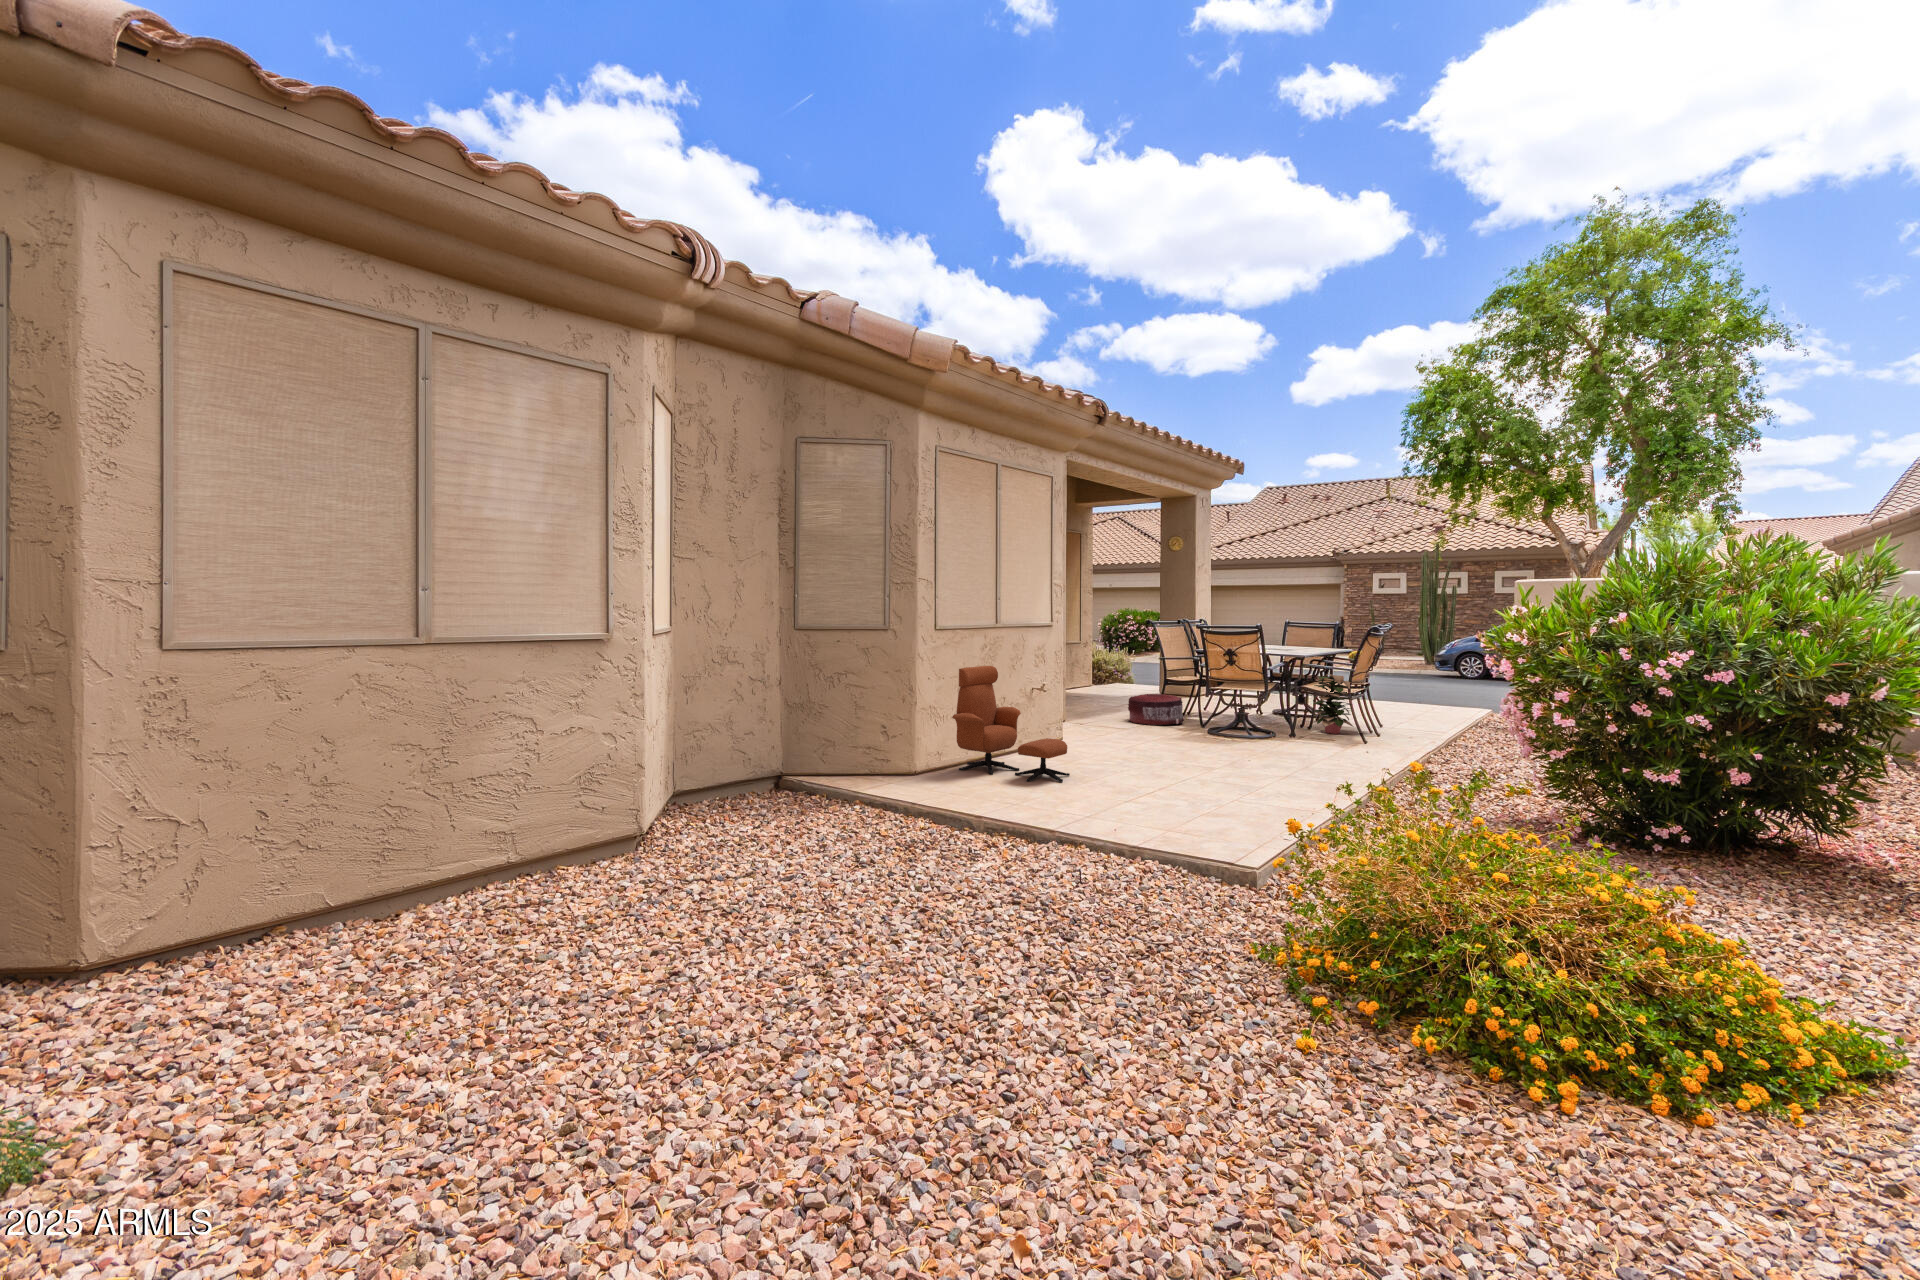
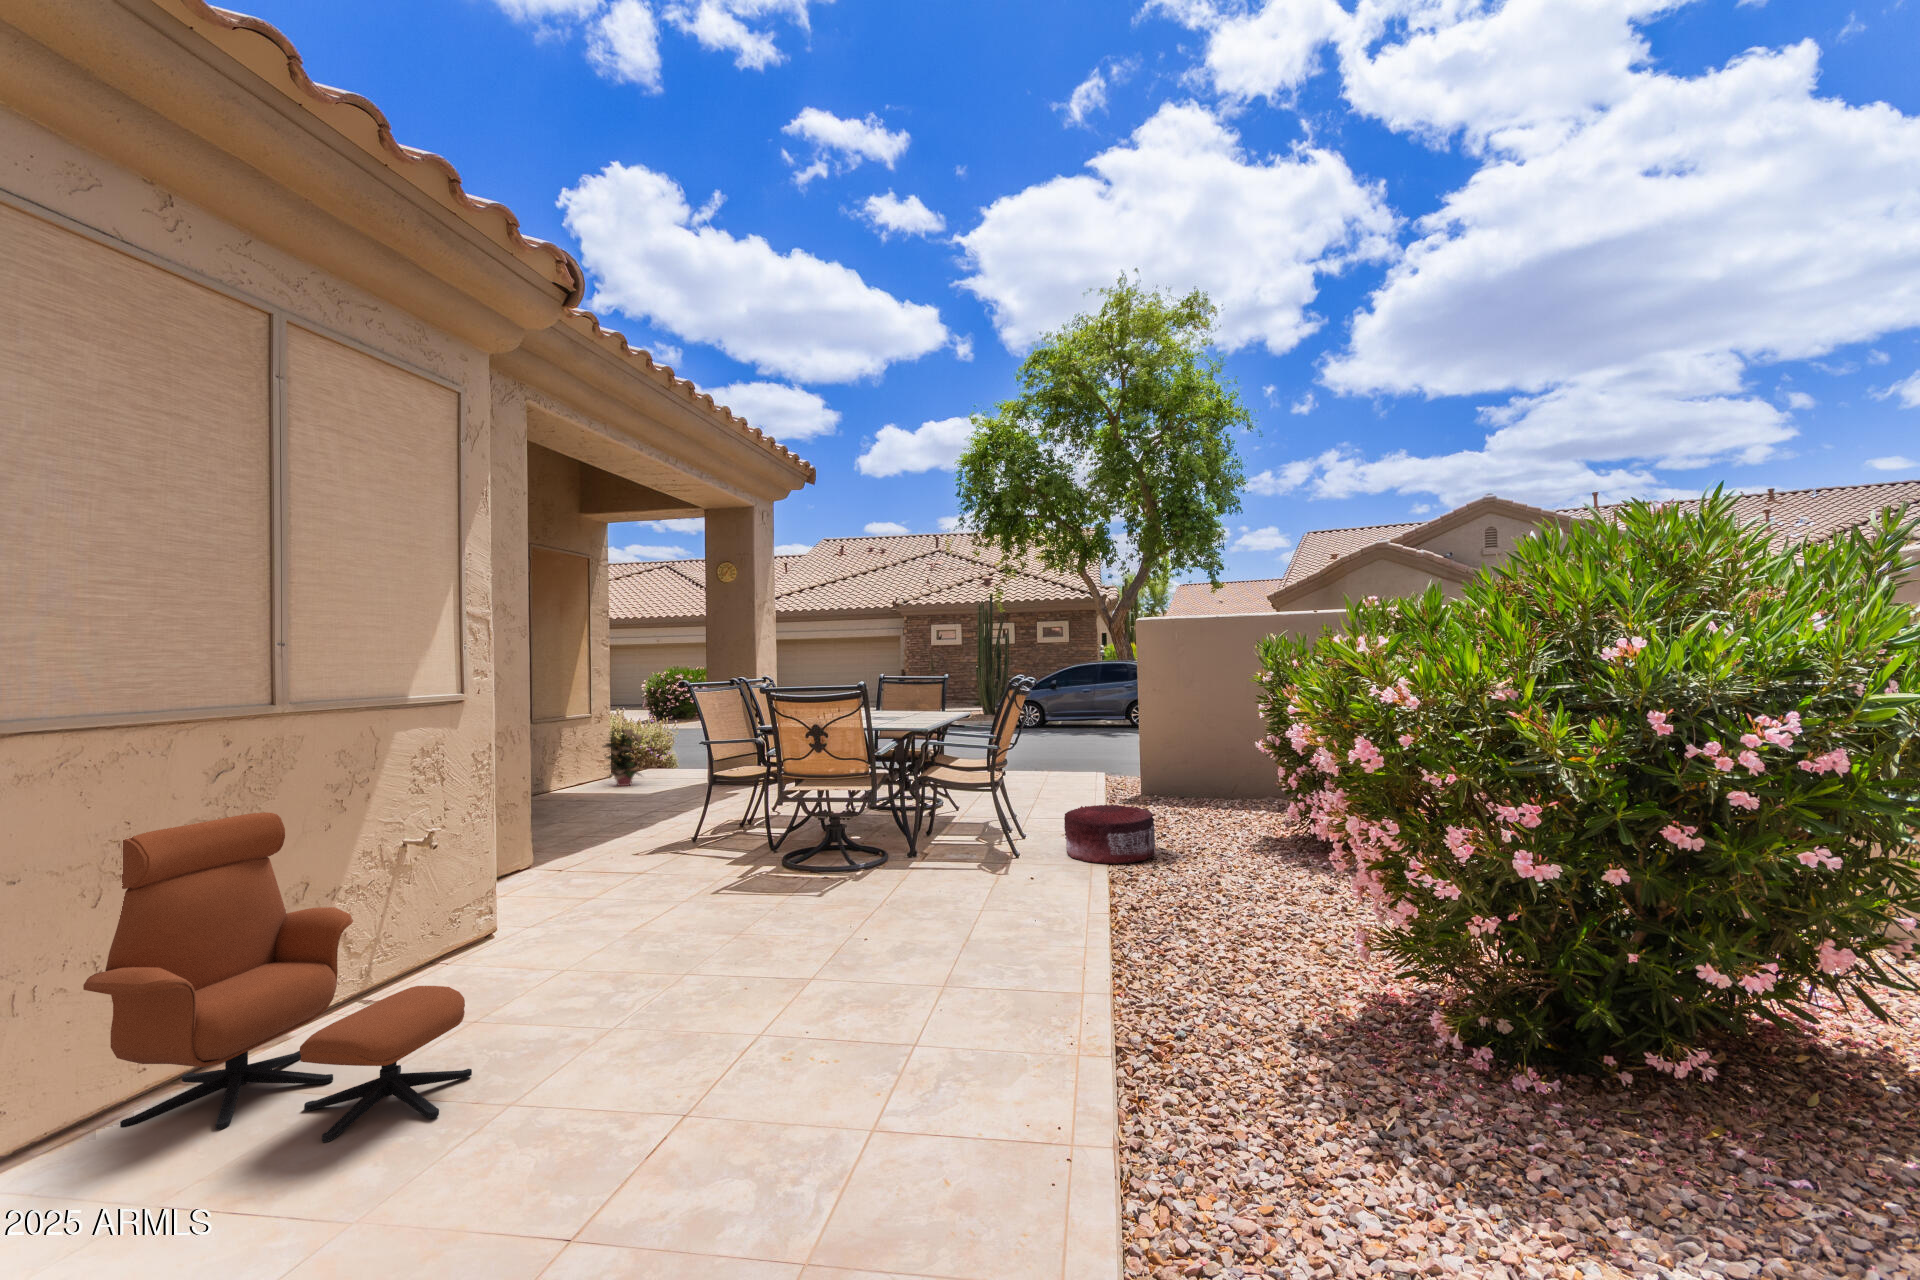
decorative plant: present [1313,674,1354,734] -> present [602,729,642,786]
pouf: present [1128,694,1184,725] -> present [1064,804,1156,864]

